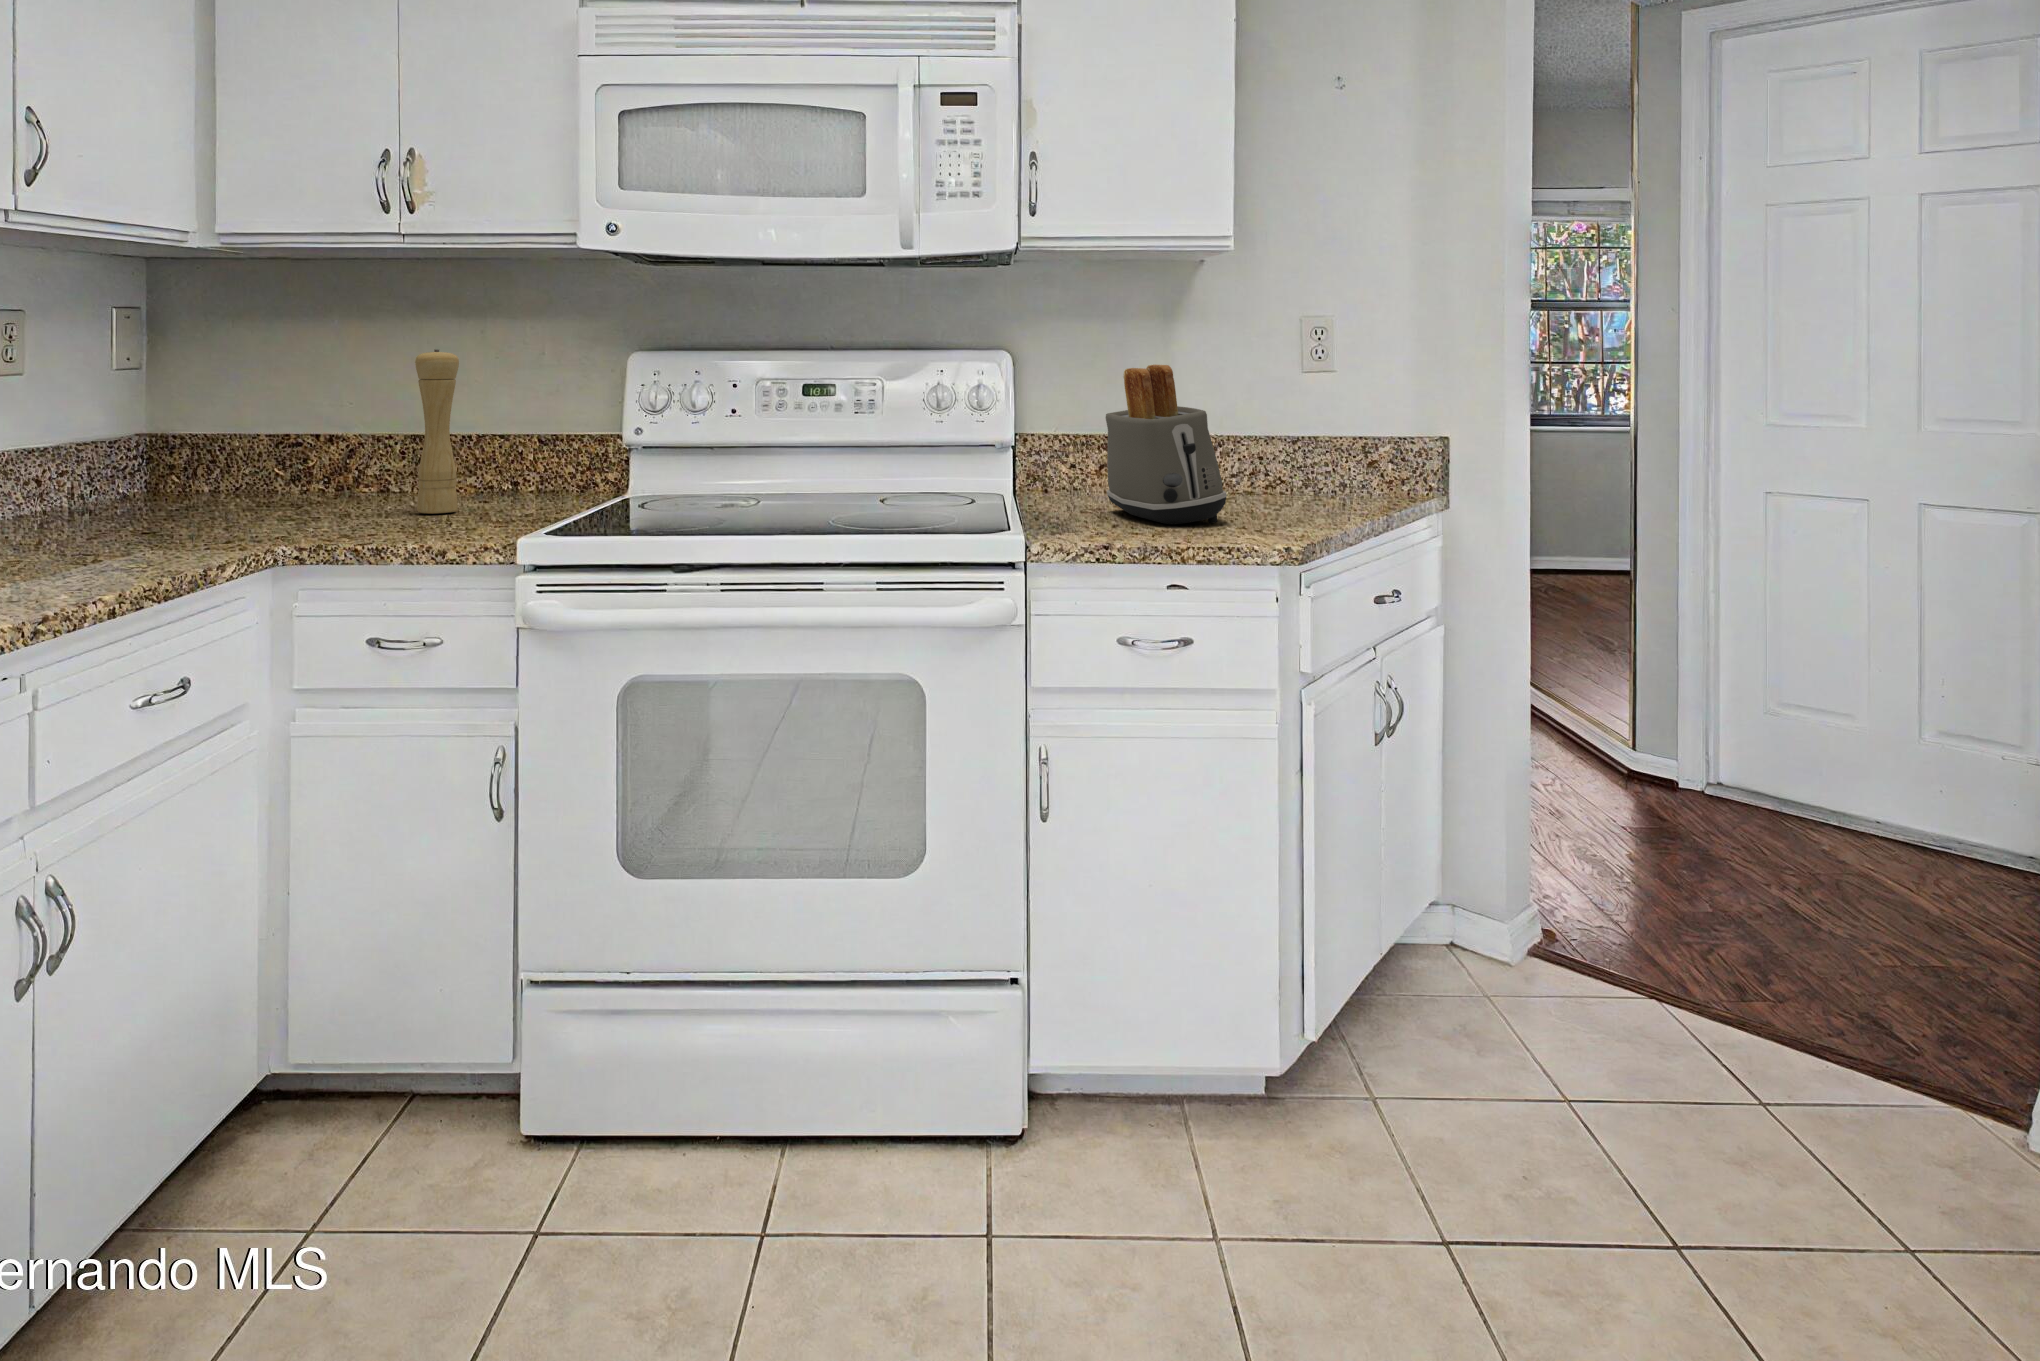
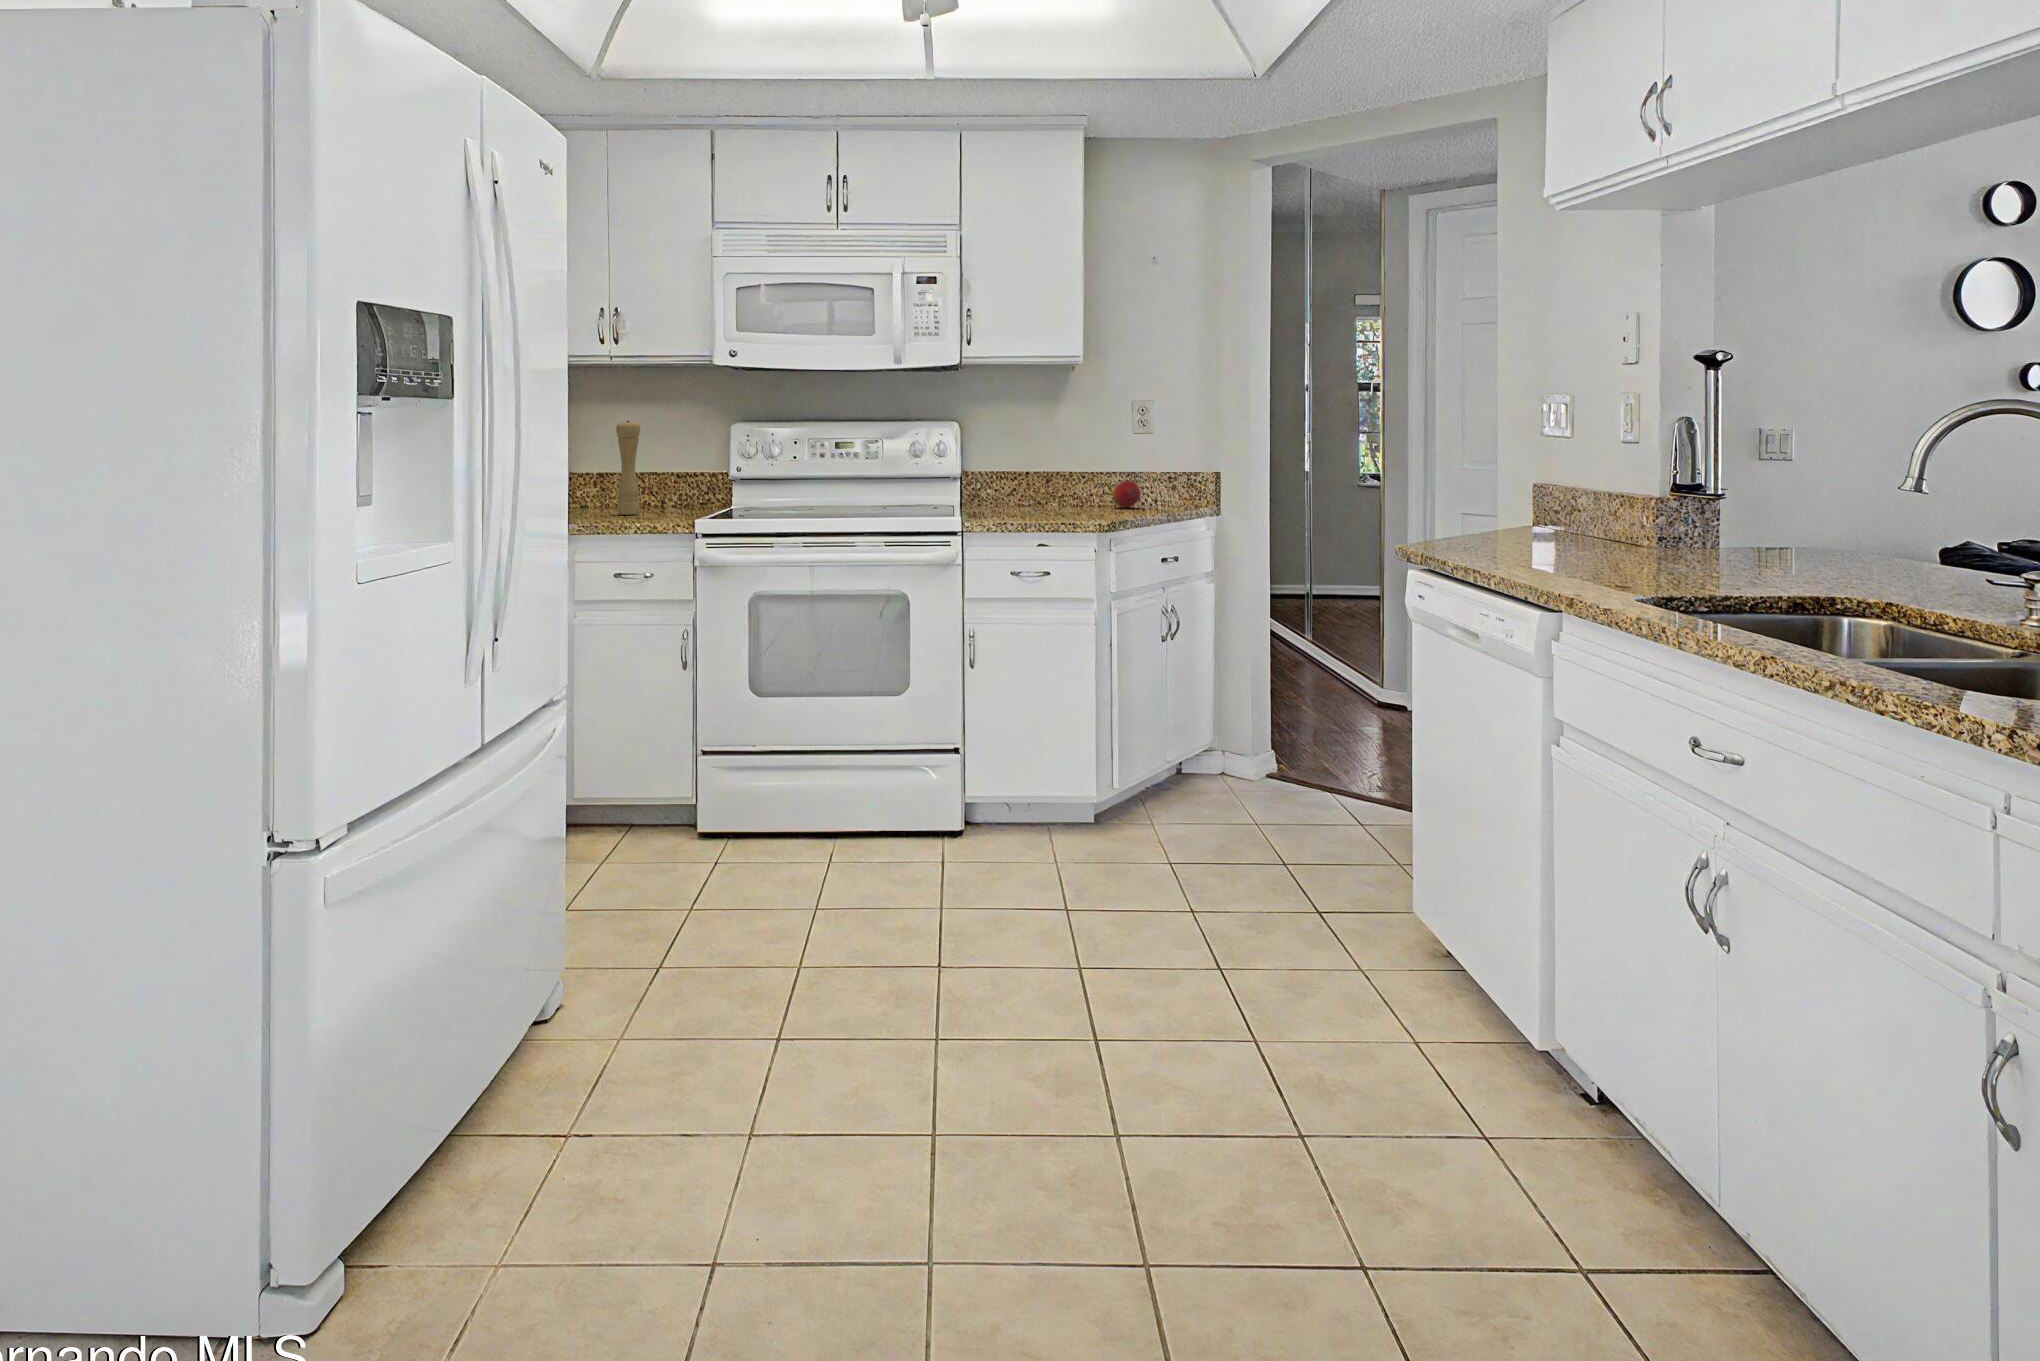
toaster: present [1106,365,1227,524] -> none [1013,428,1077,517]
fruit: none [1264,451,1315,498] -> present [1112,480,1141,508]

